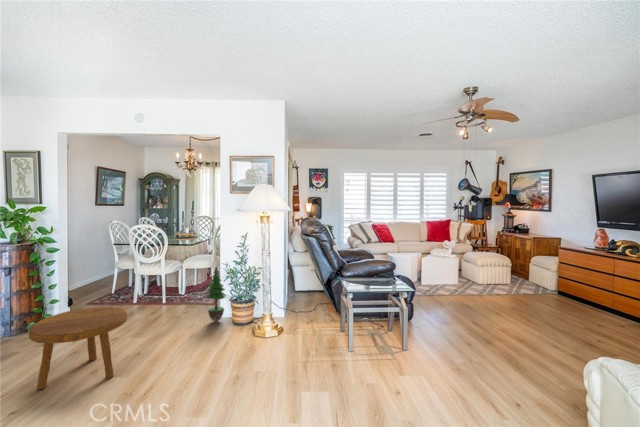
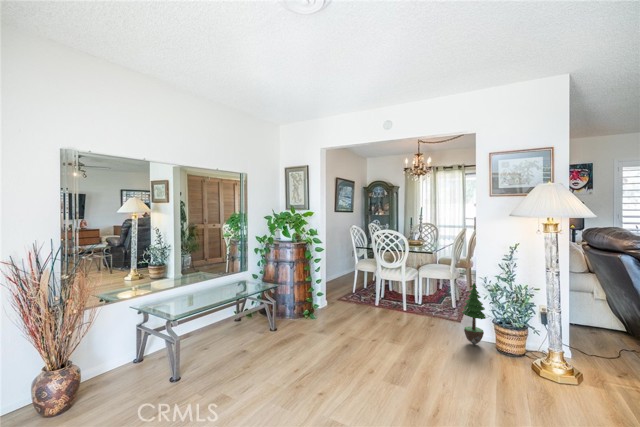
footstool: present [29,307,127,390] -> none [325,308,401,385]

